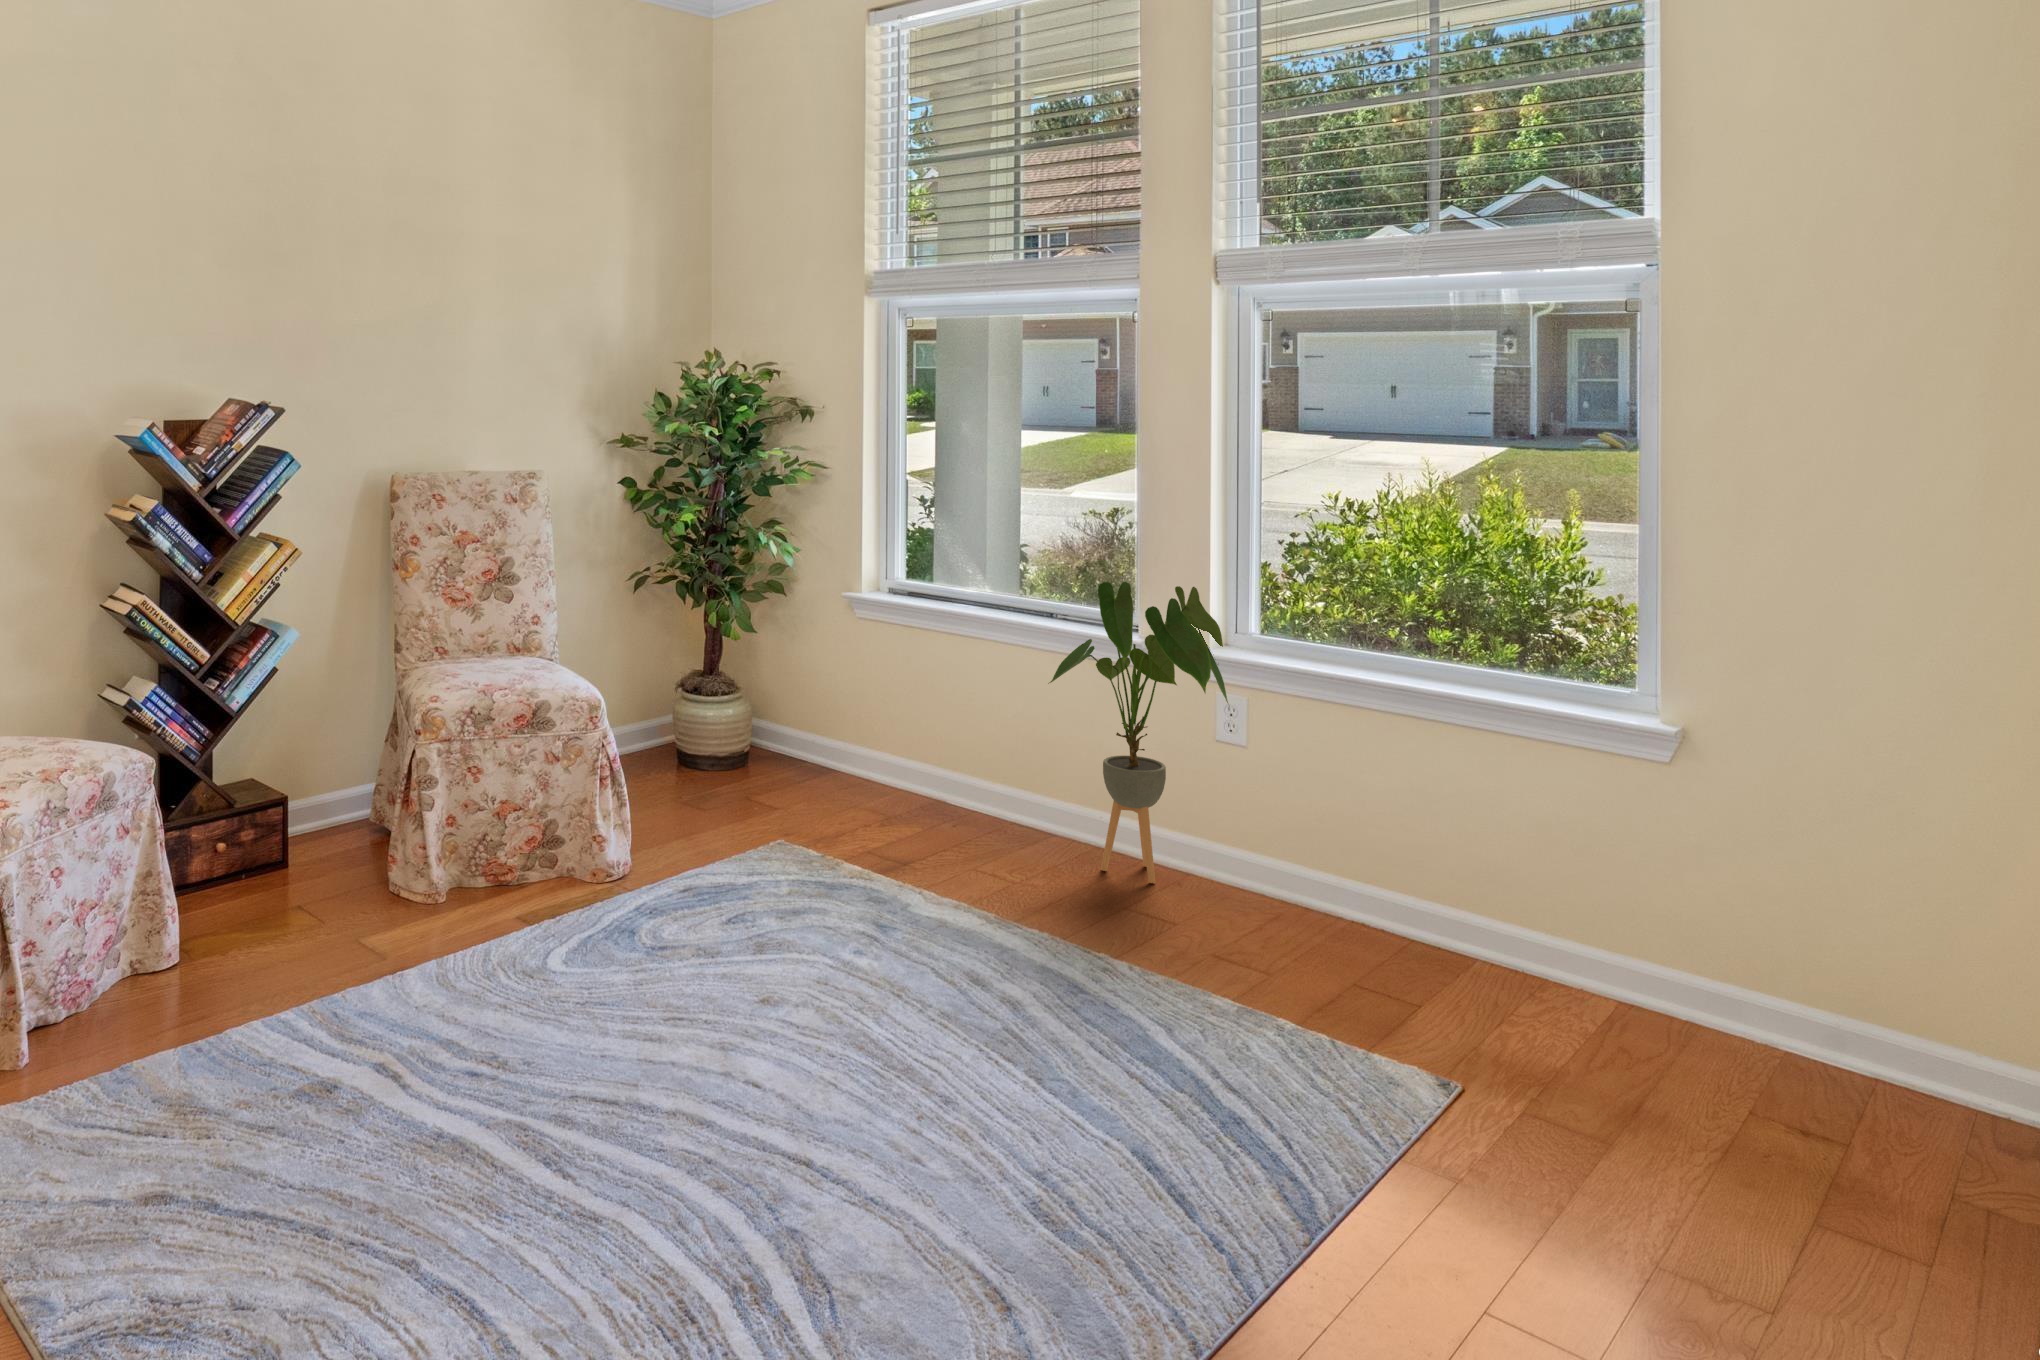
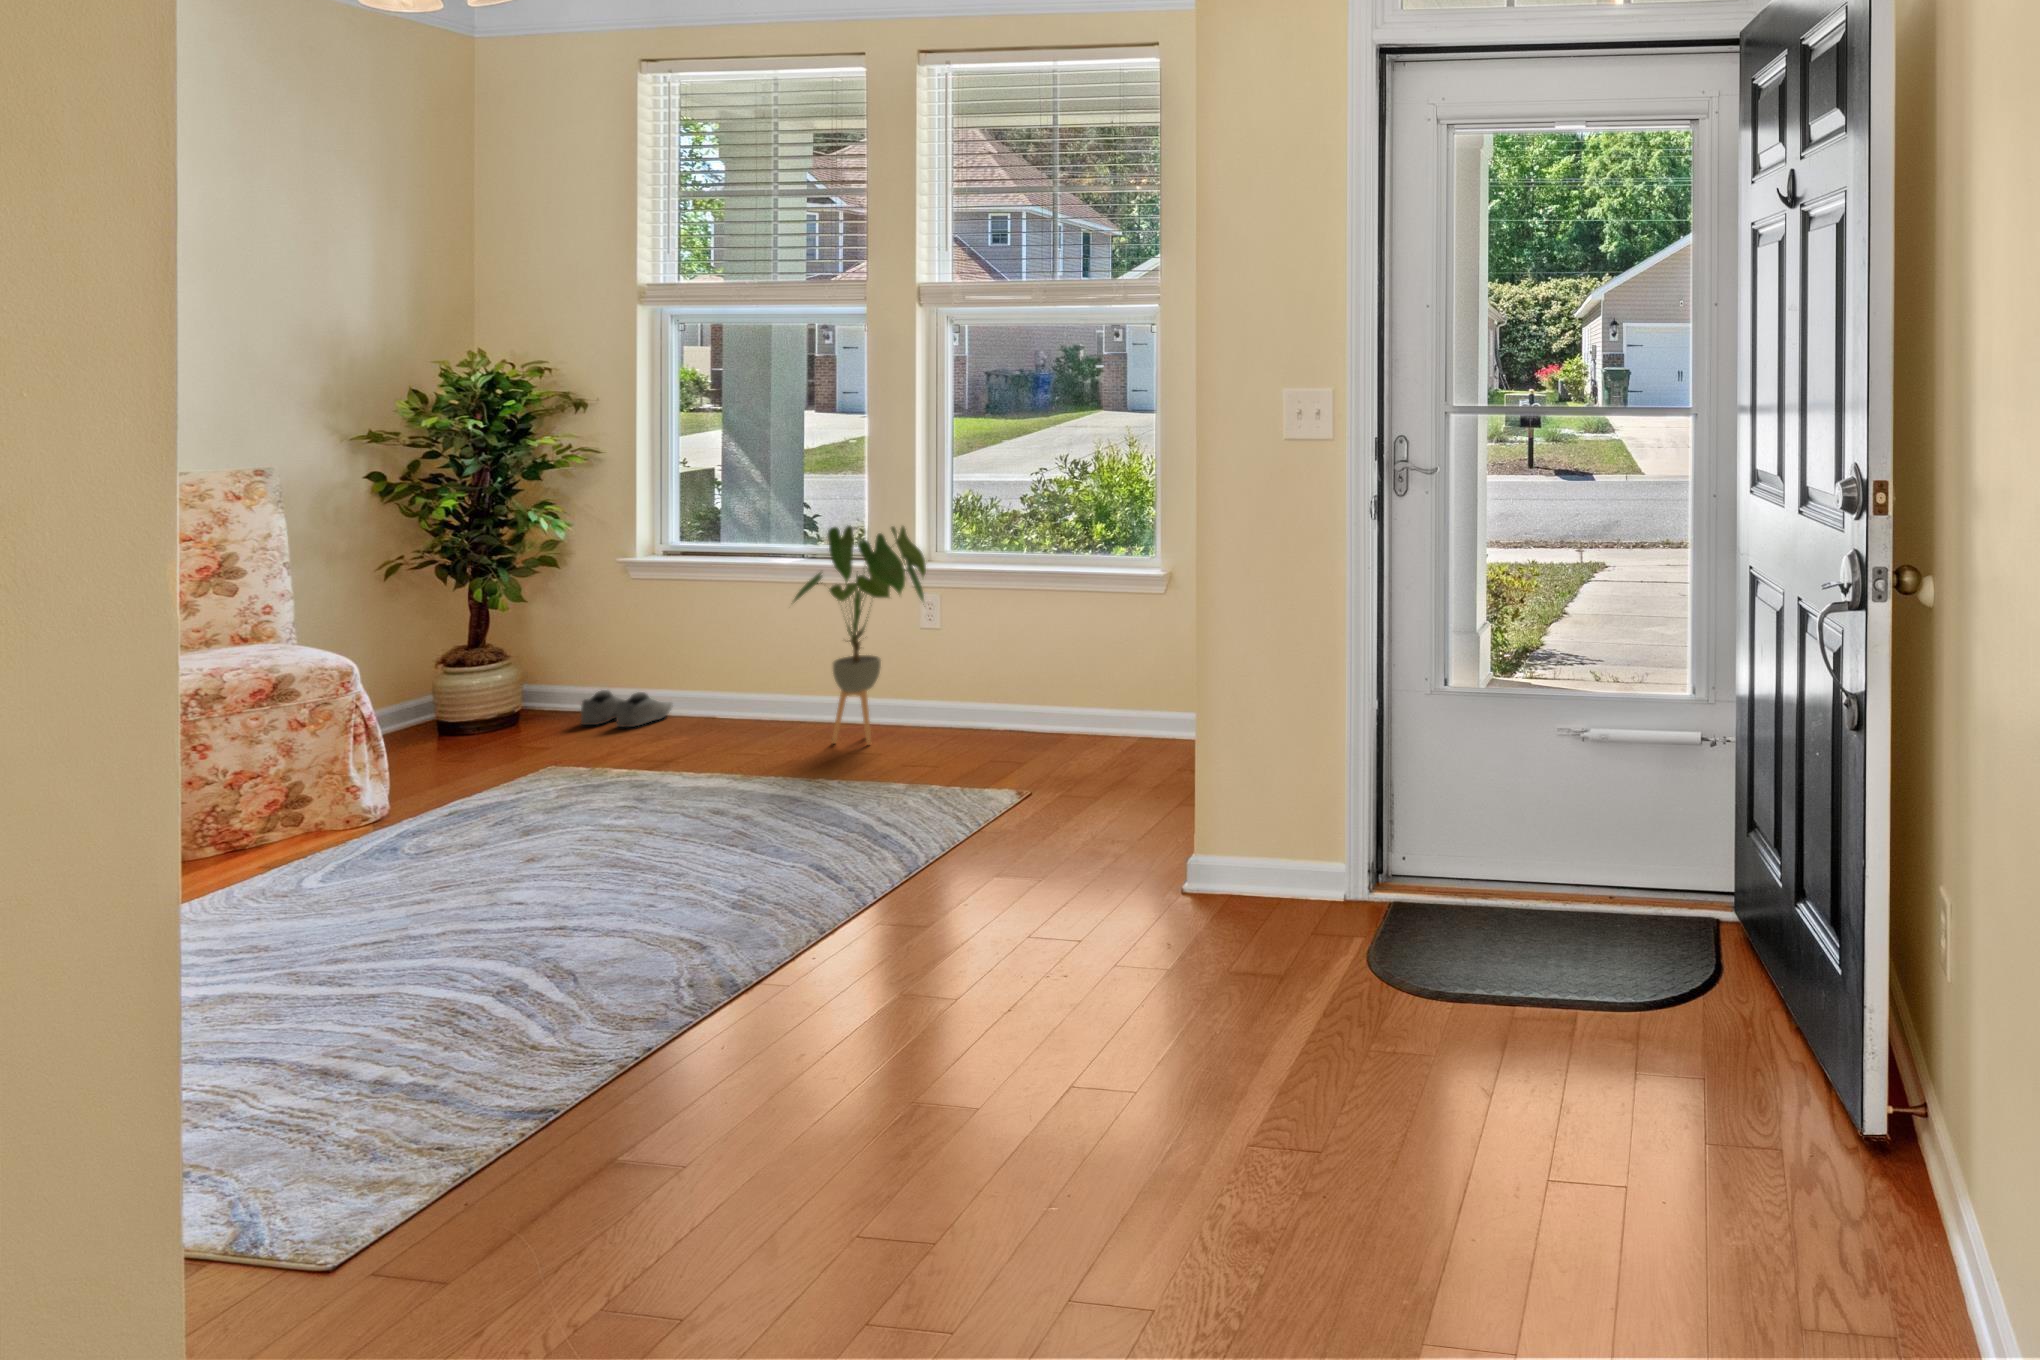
shoe: none [808,741,902,793] -> present [581,690,672,727]

